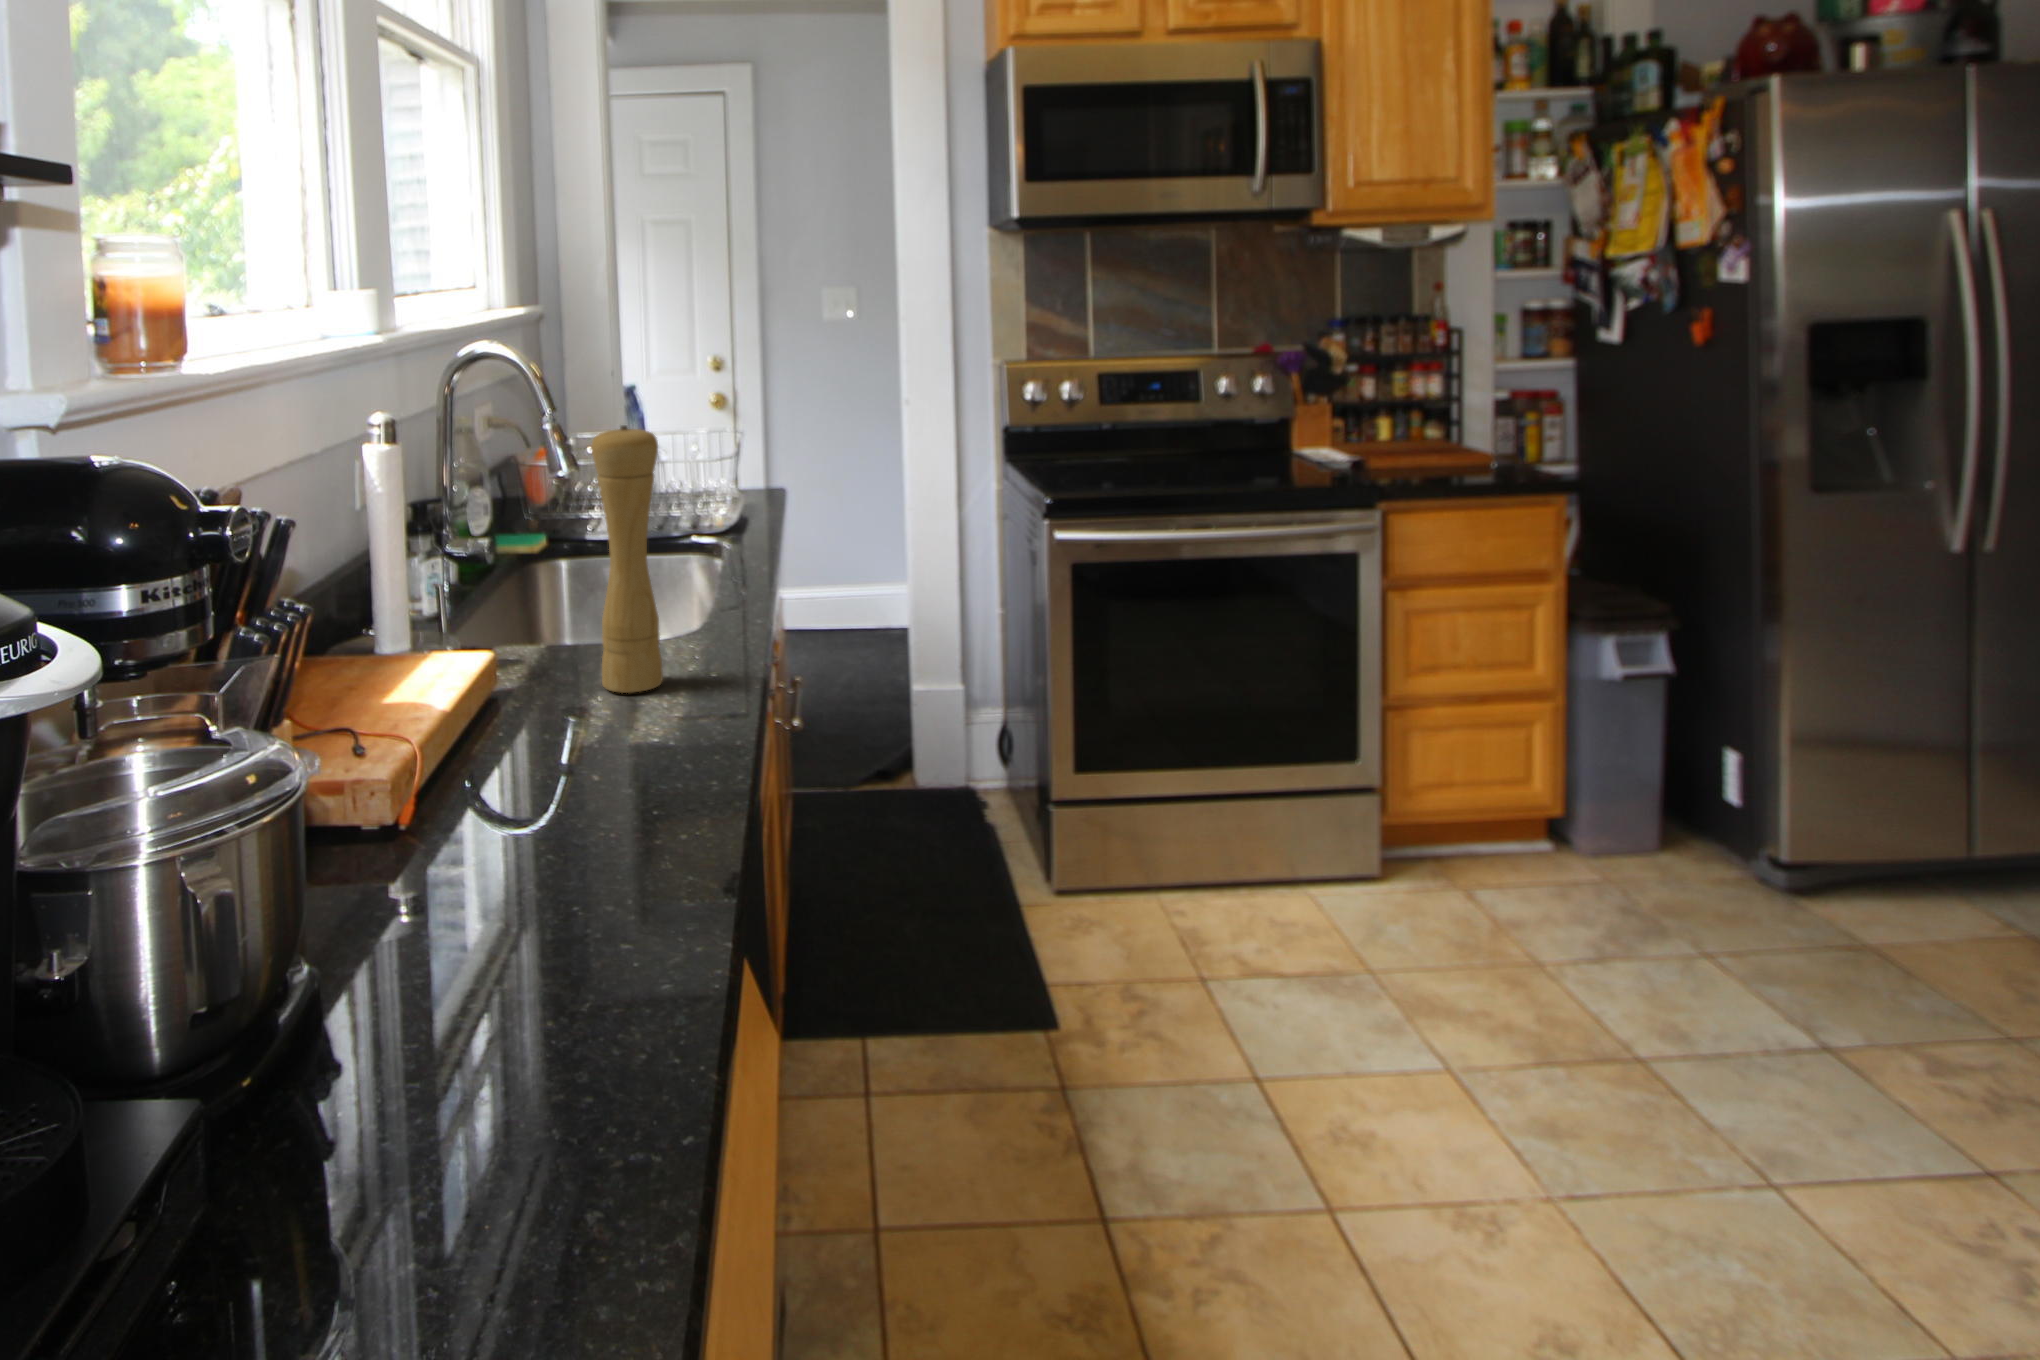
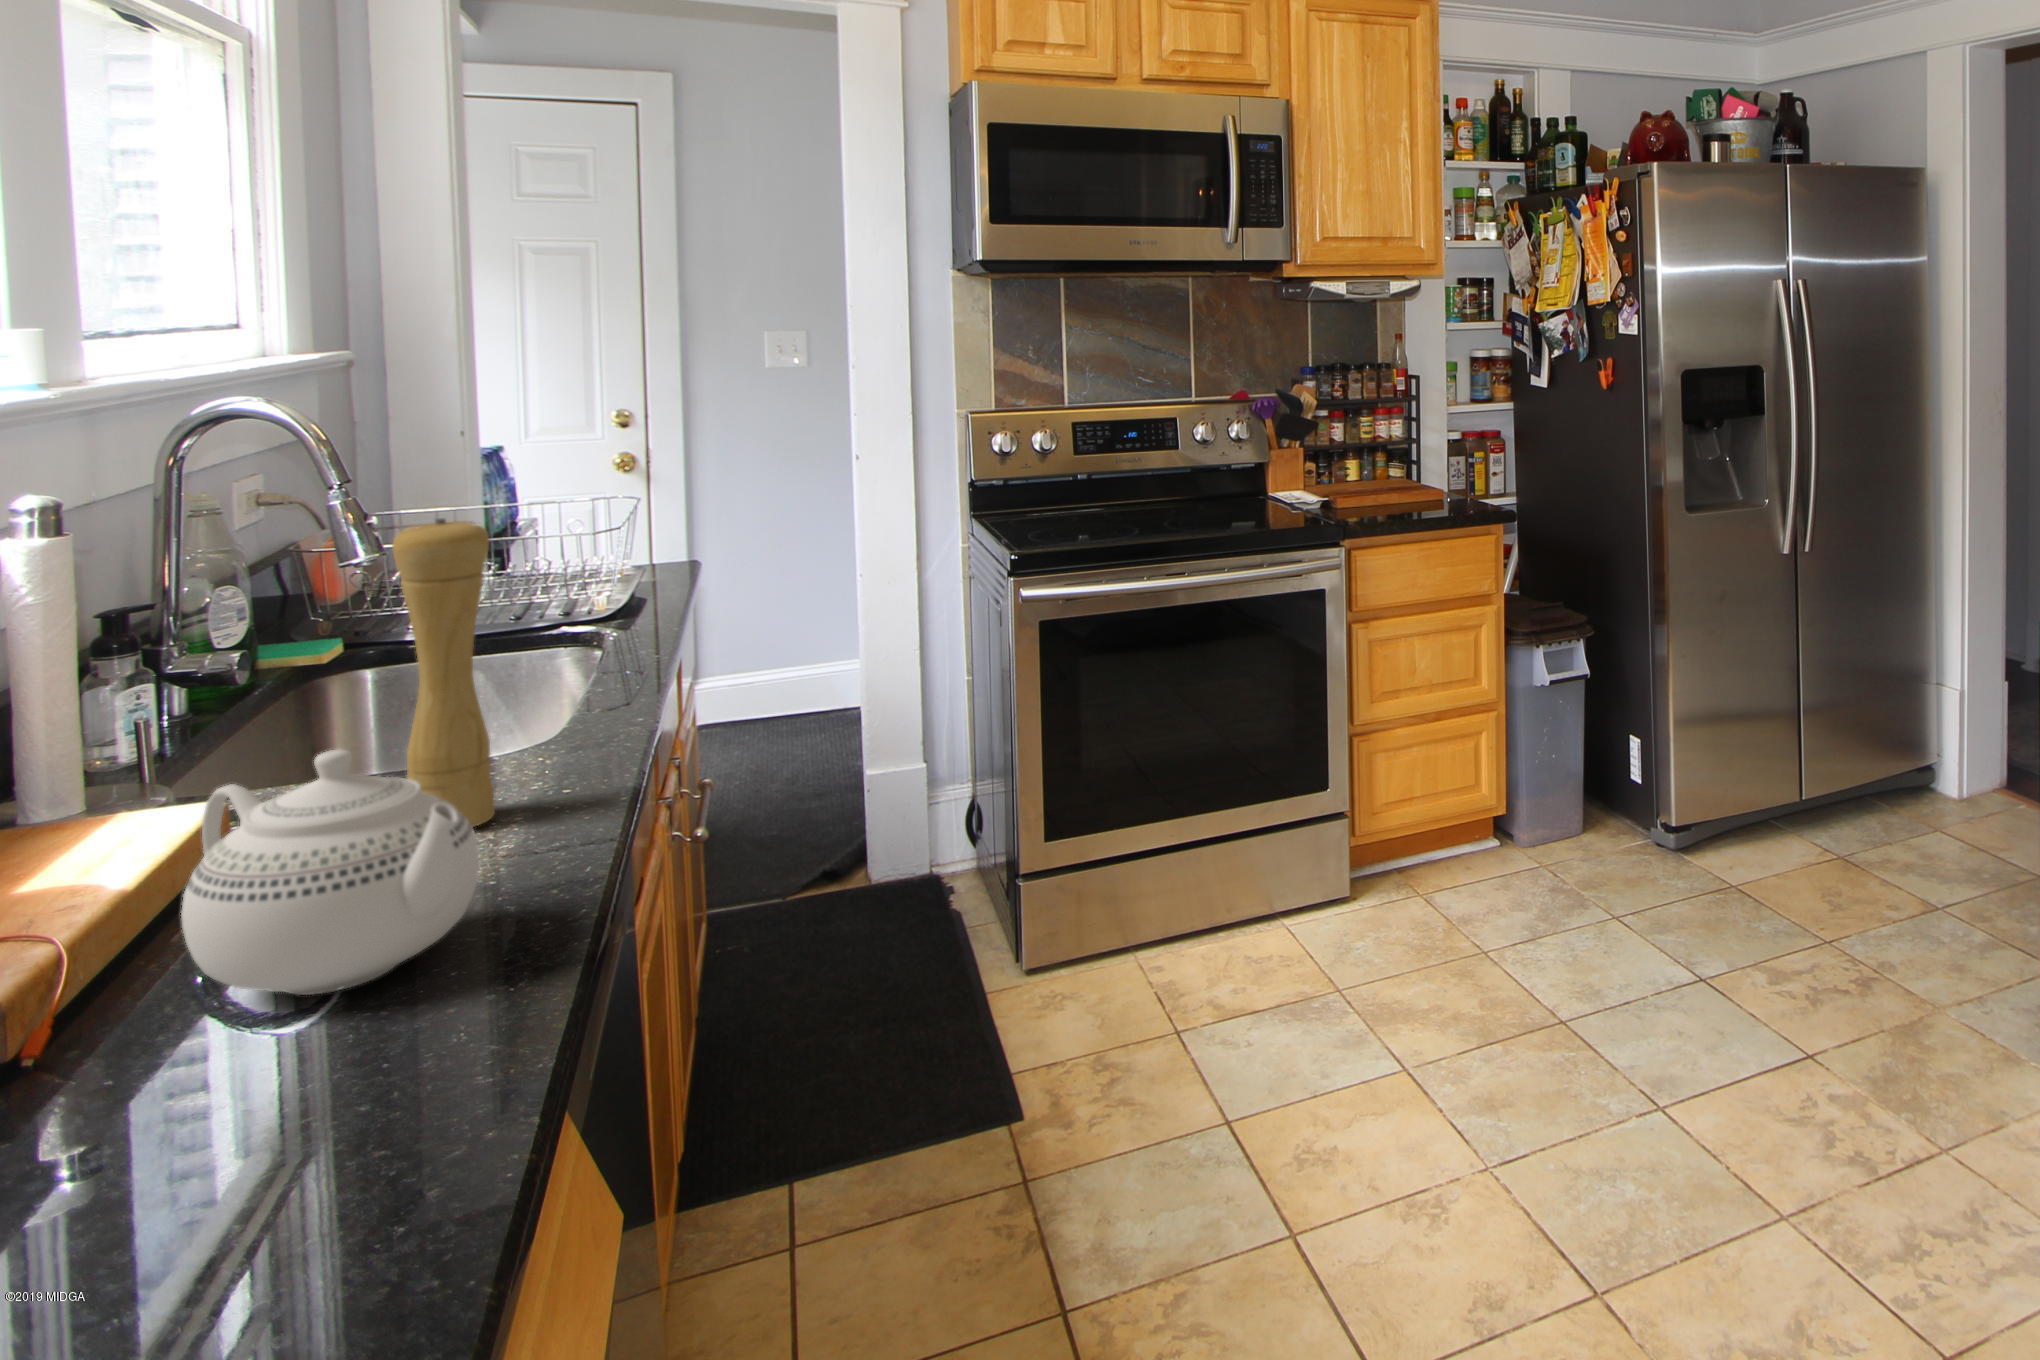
teapot: none [465,610,662,815] -> present [181,750,479,995]

